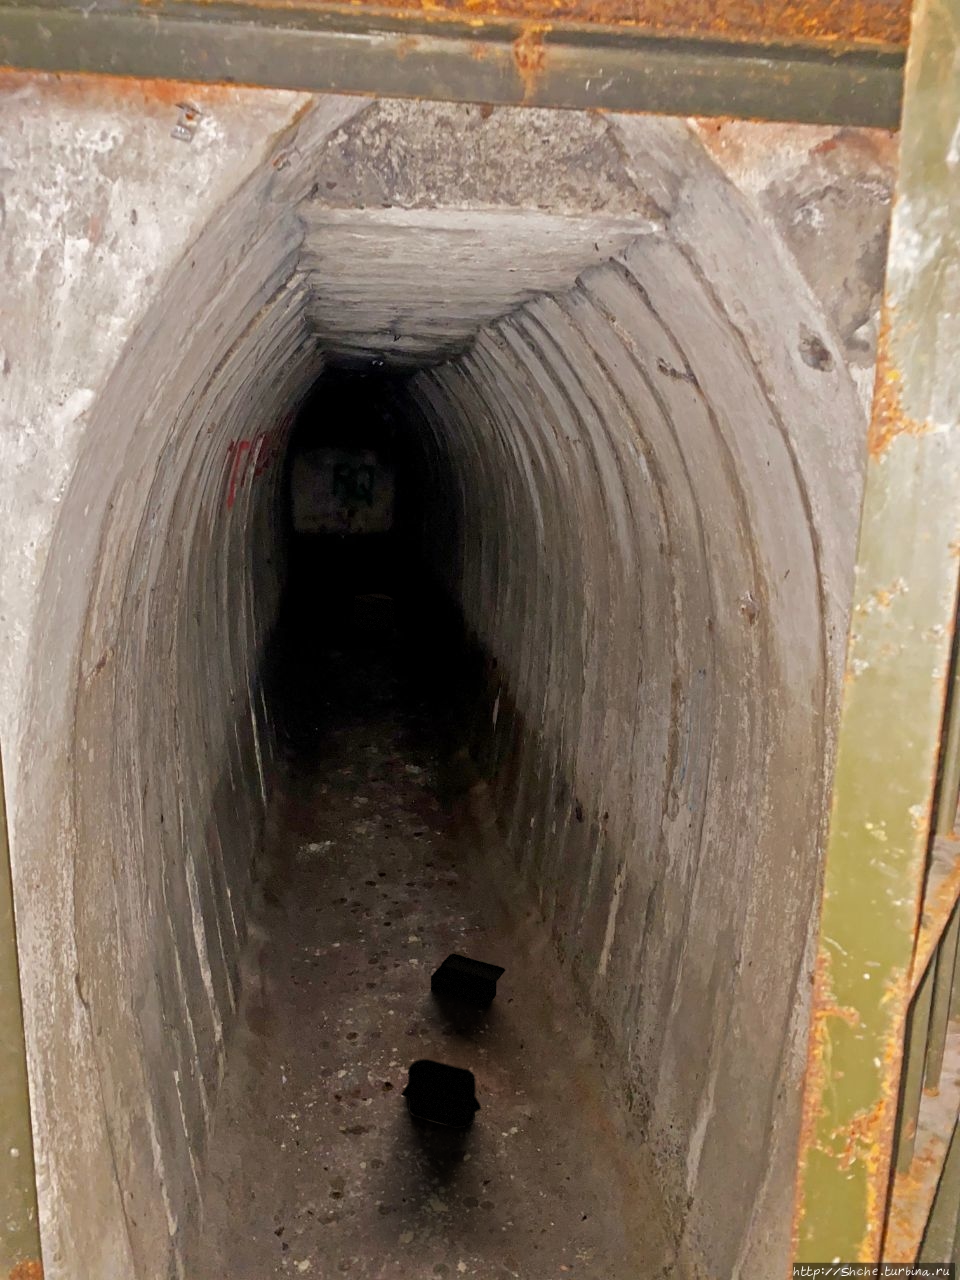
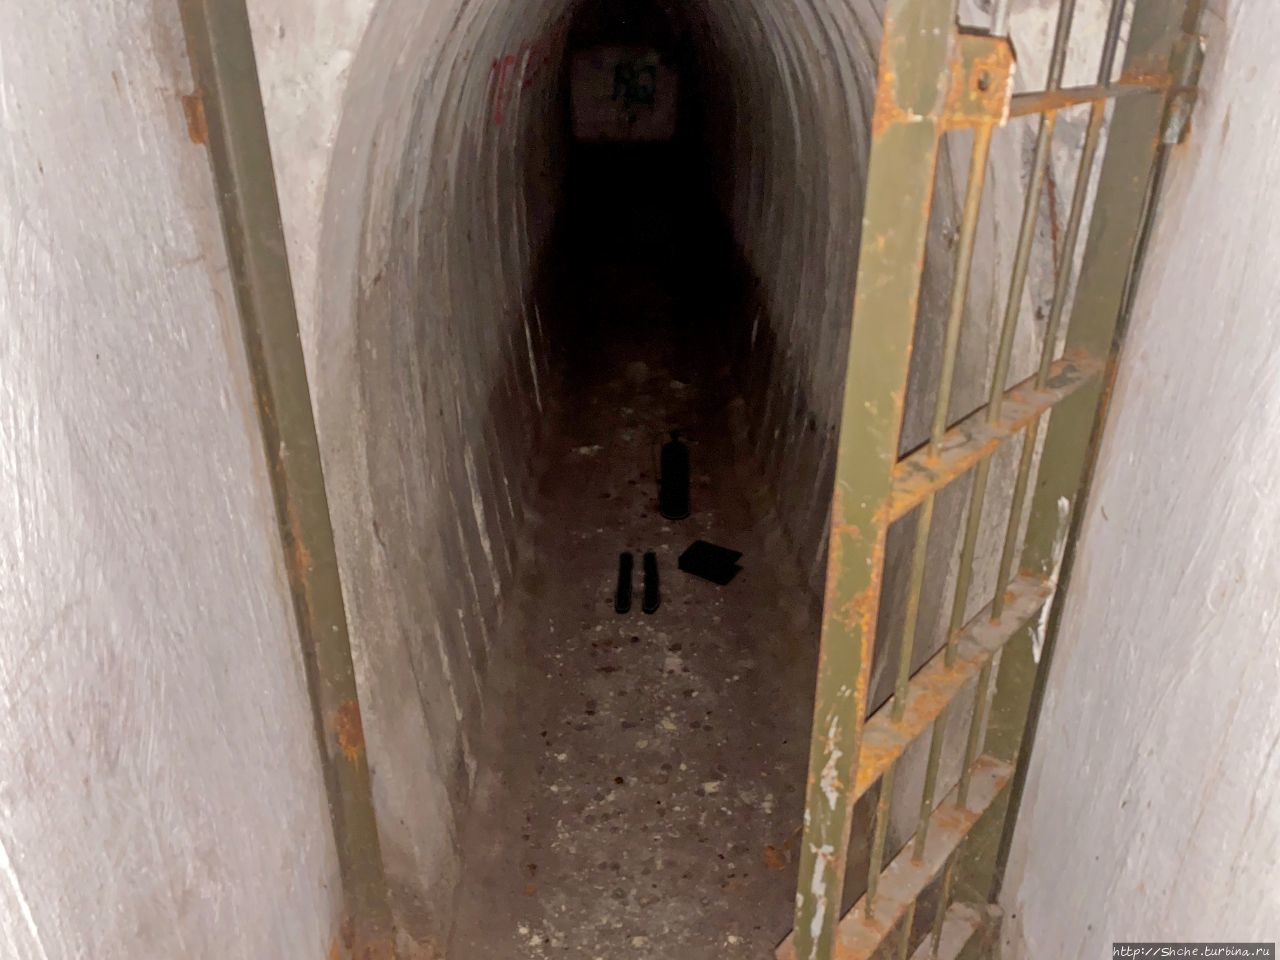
fire extinguisher: none [396,825,447,929] -> present [651,428,696,519]
boots: none [361,971,413,1049] -> present [615,551,660,611]
bag: present [402,1059,481,1128] -> none [646,619,711,673]

